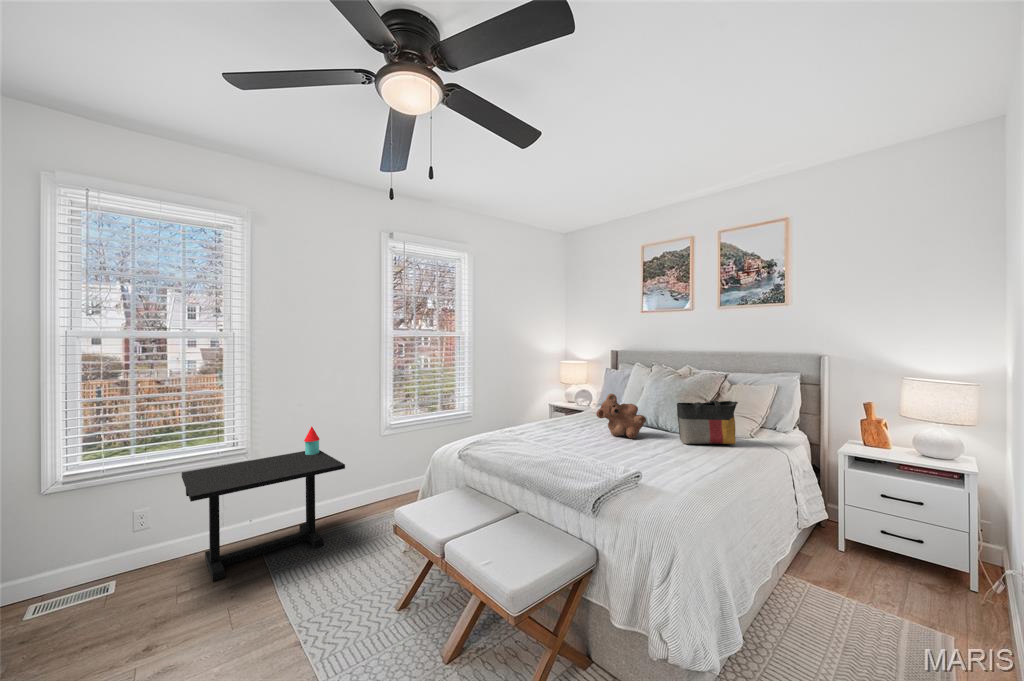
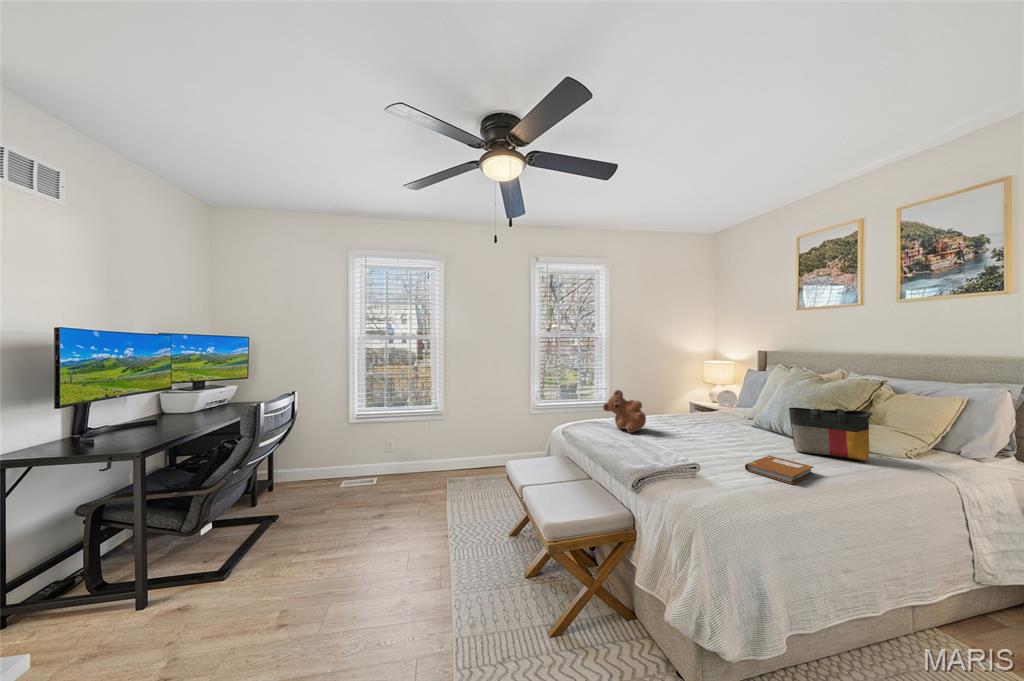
teddy bear: present [596,394,646,438] -> present [603,390,646,433]
side table: present [182,427,345,581] -> none [405,399,496,489]
notebook: none [667,451,714,475] -> present [745,456,813,484]

